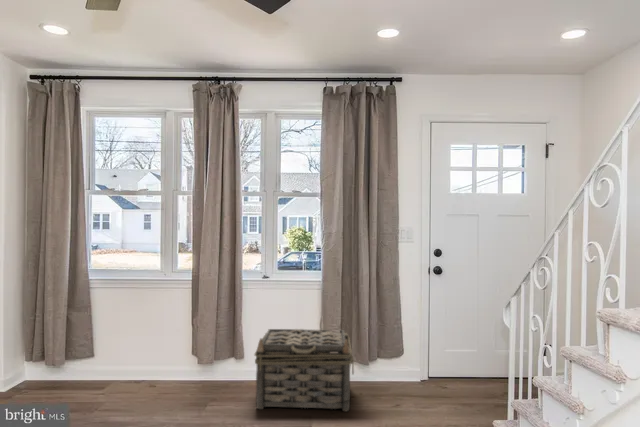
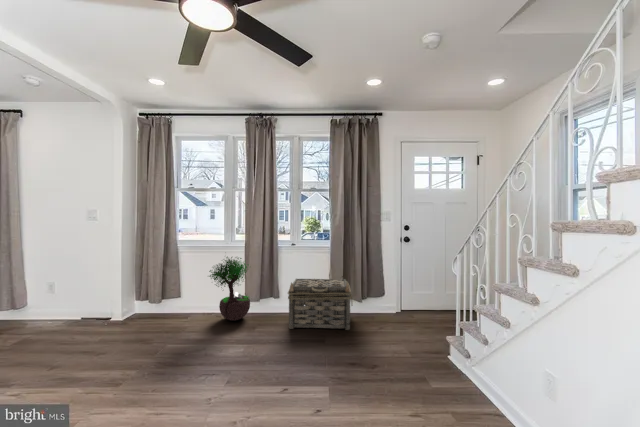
potted tree: none [130,290,199,394] -> present [209,257,250,321]

